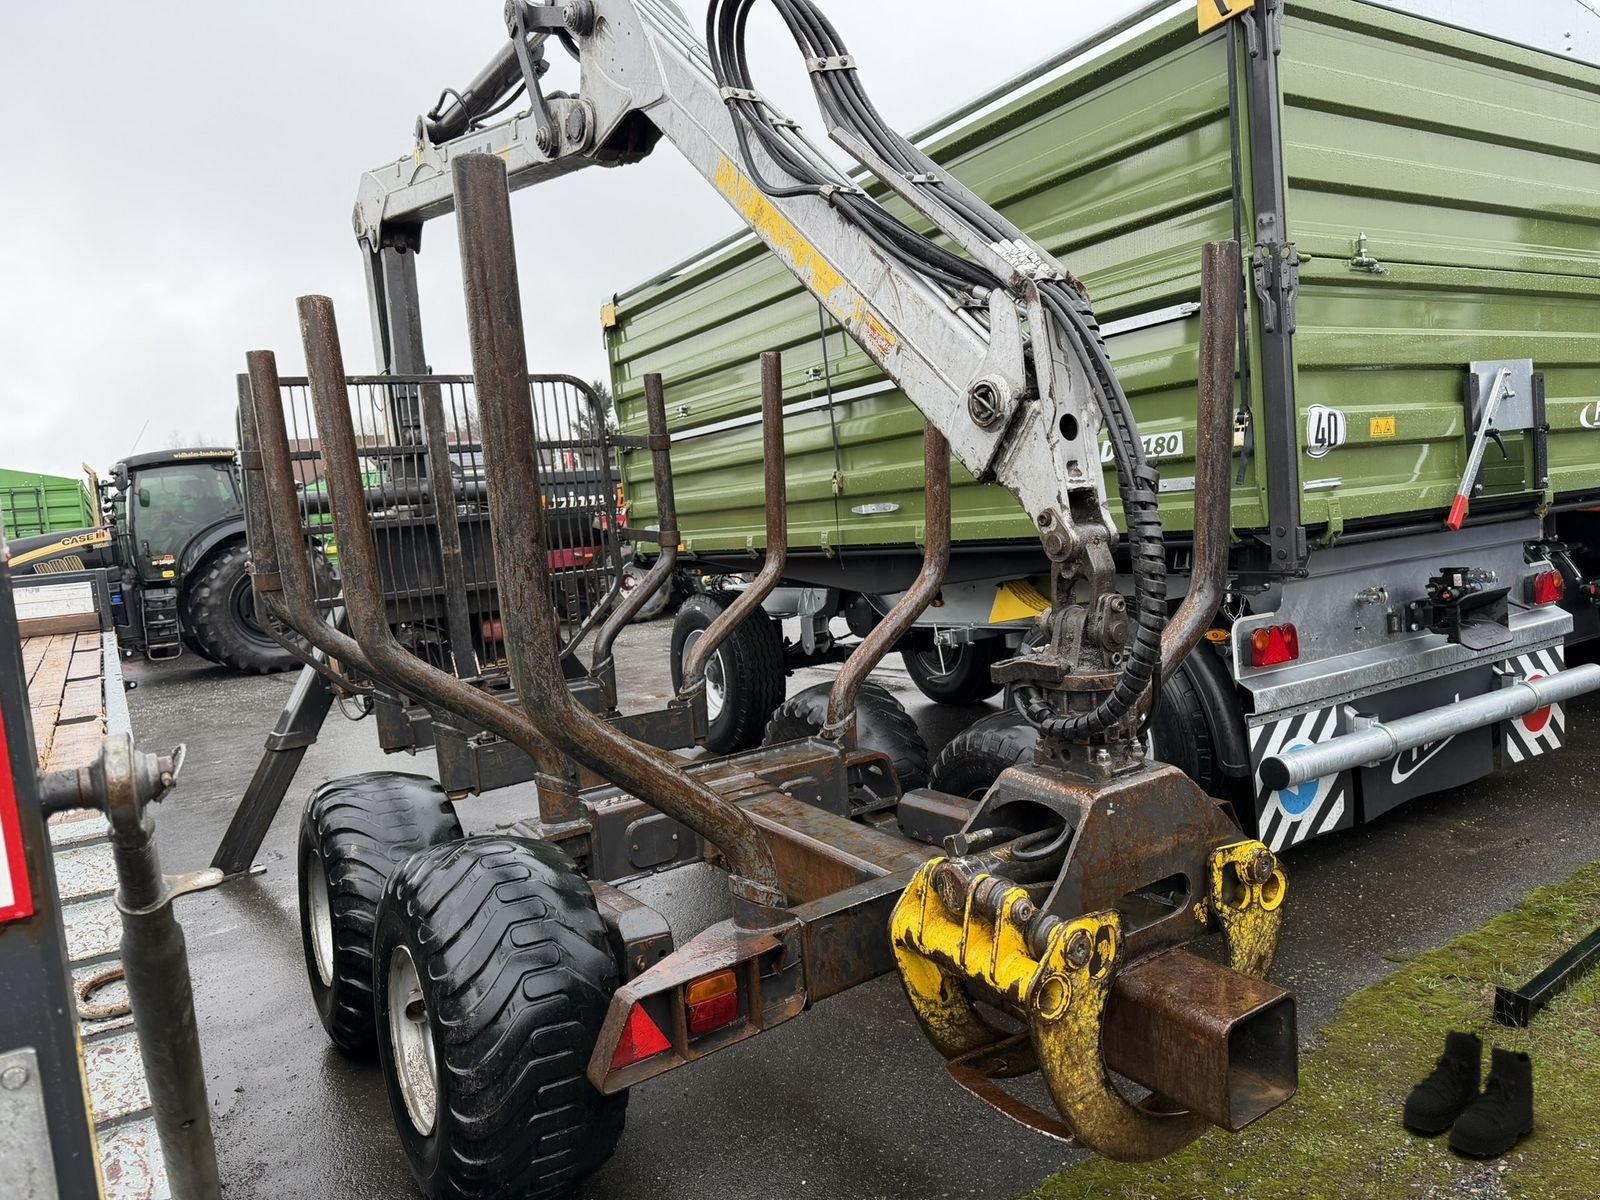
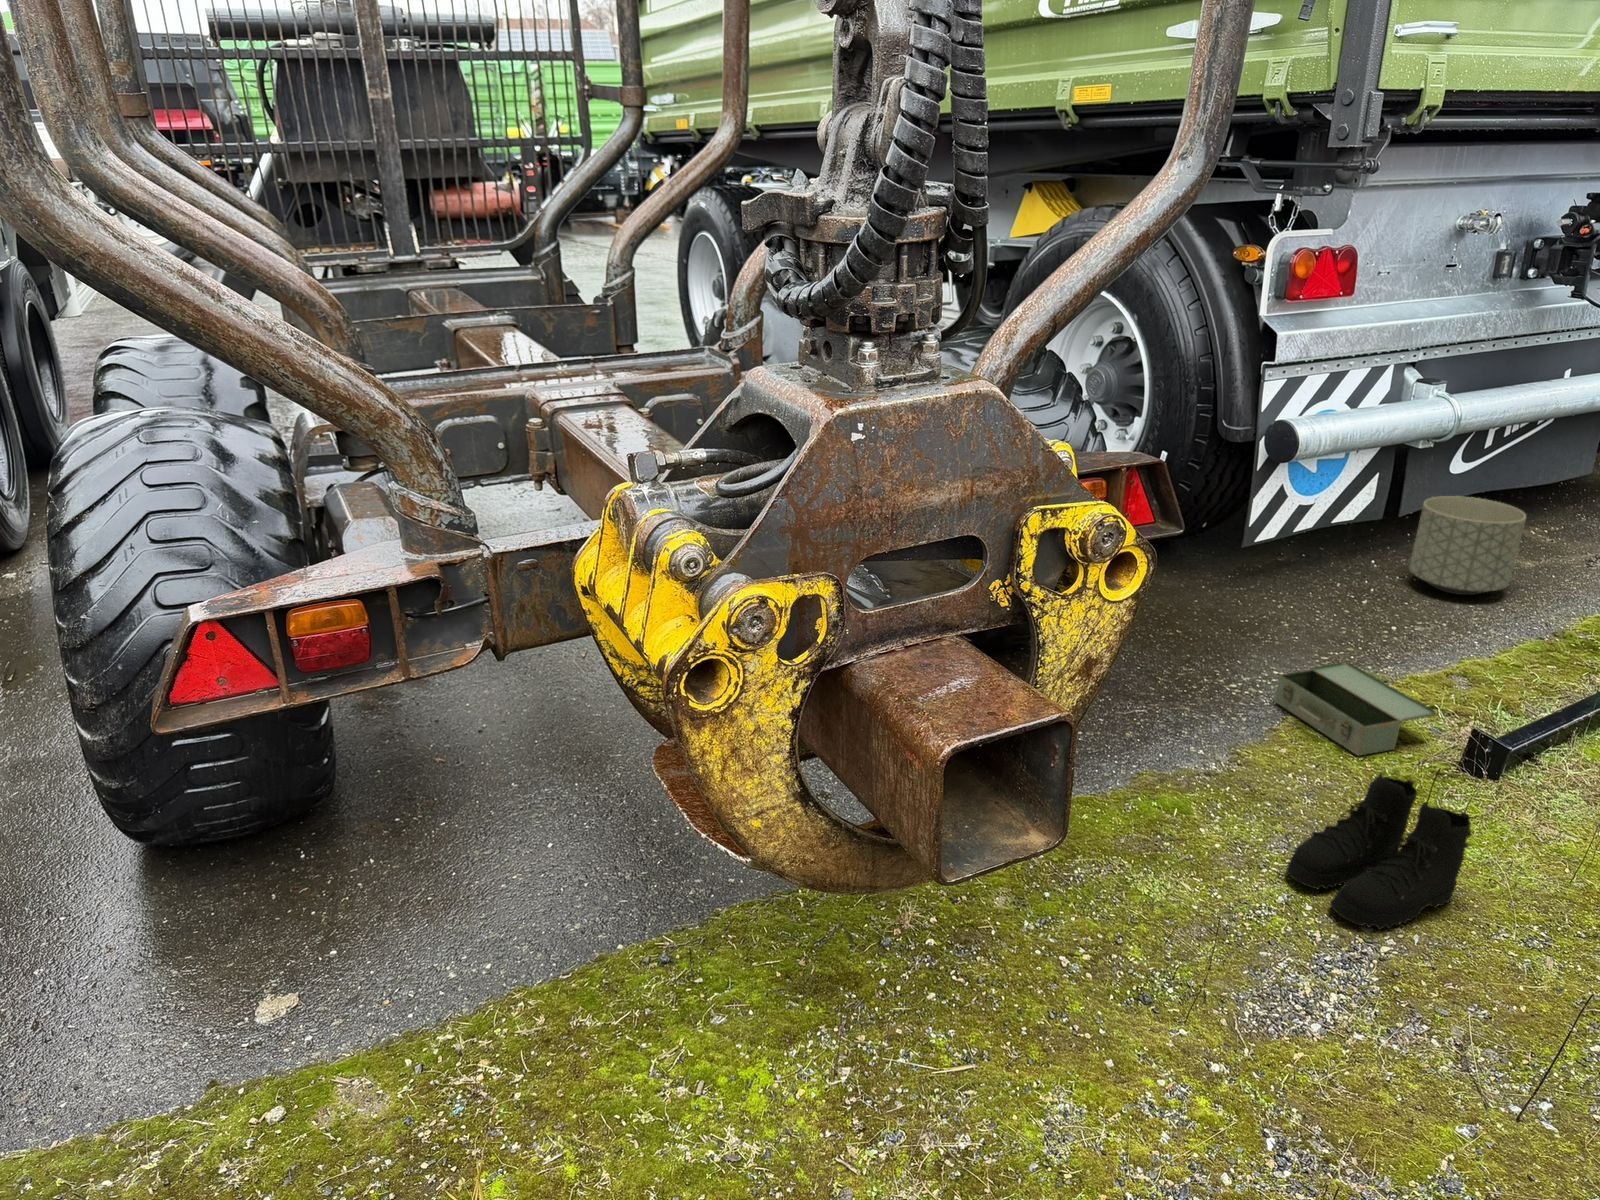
planter: none [1381,801,1464,882] -> present [1409,496,1526,595]
toolbox: none [1328,948,1461,1023] -> present [1275,663,1436,756]

